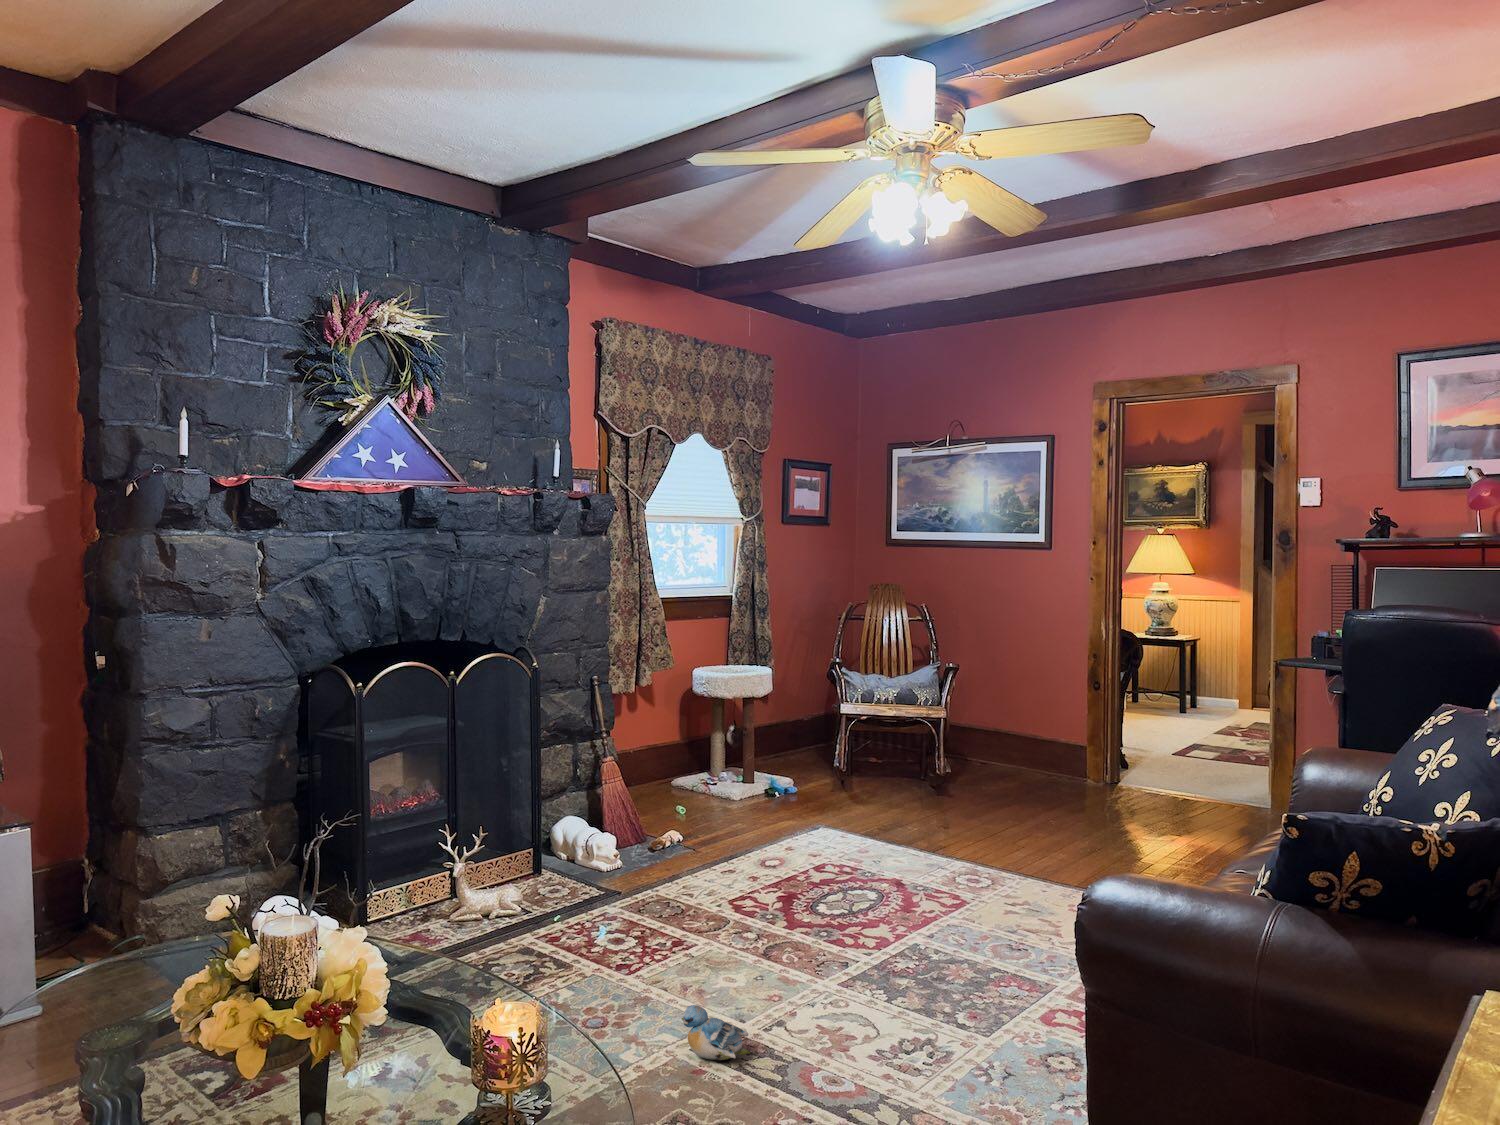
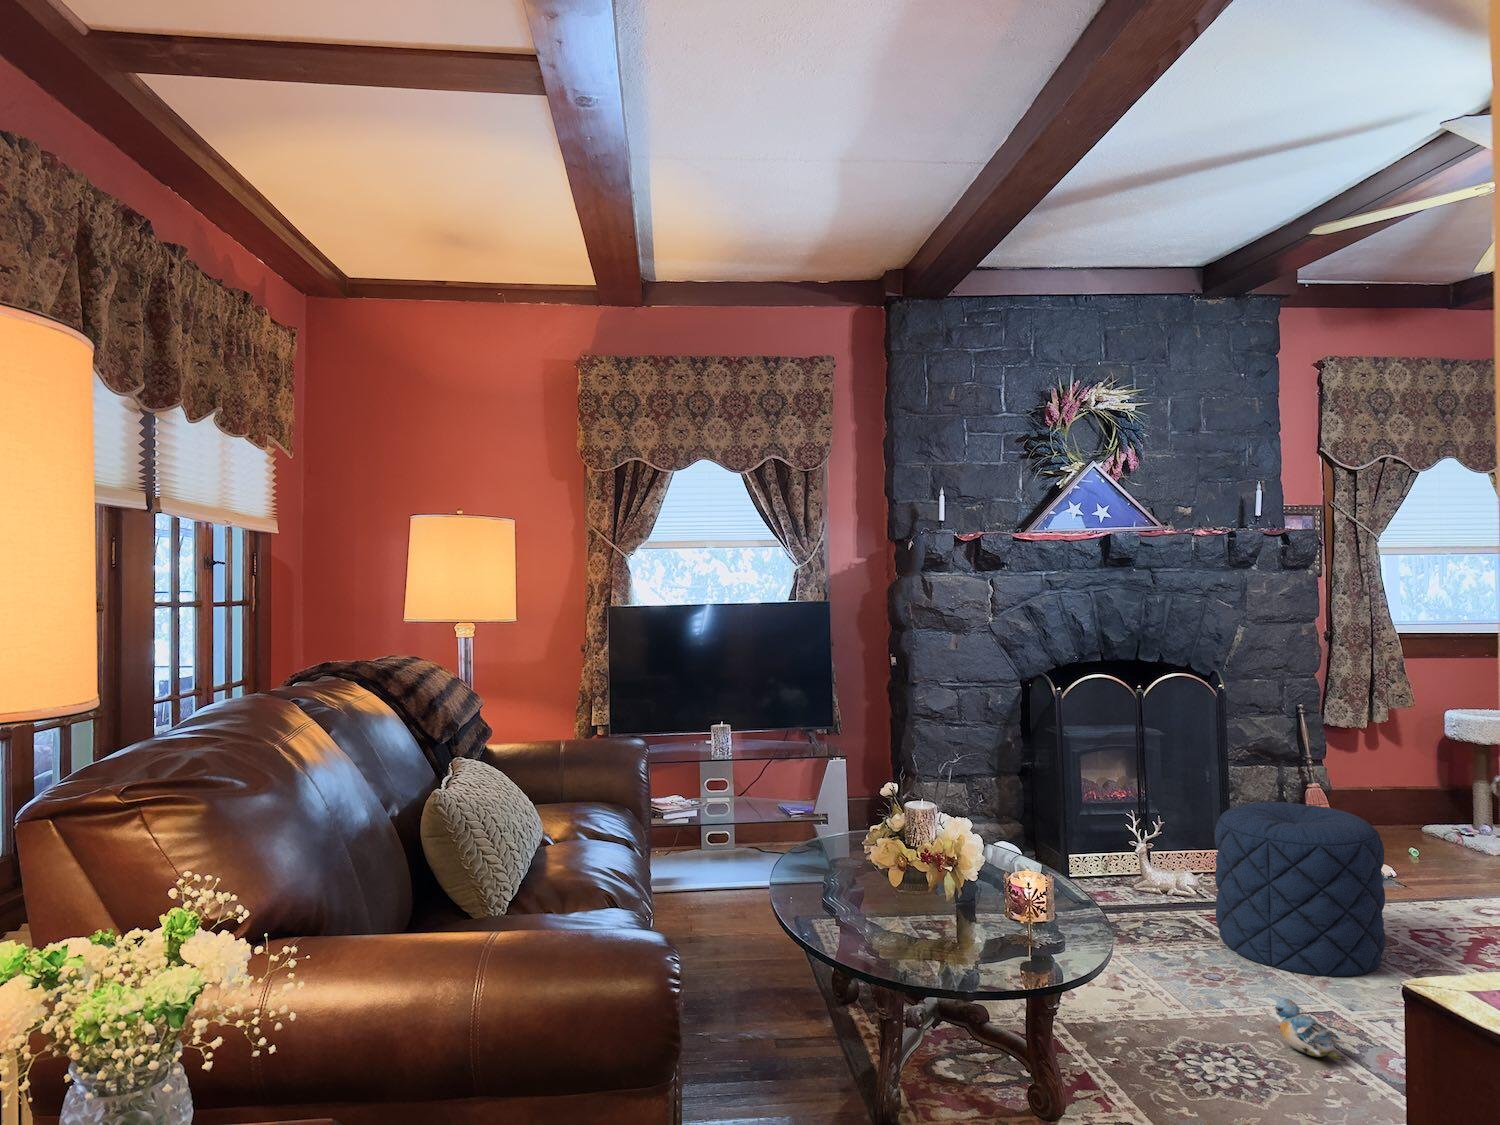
pouf: none [565,783,723,969] -> present [1215,802,1386,976]

